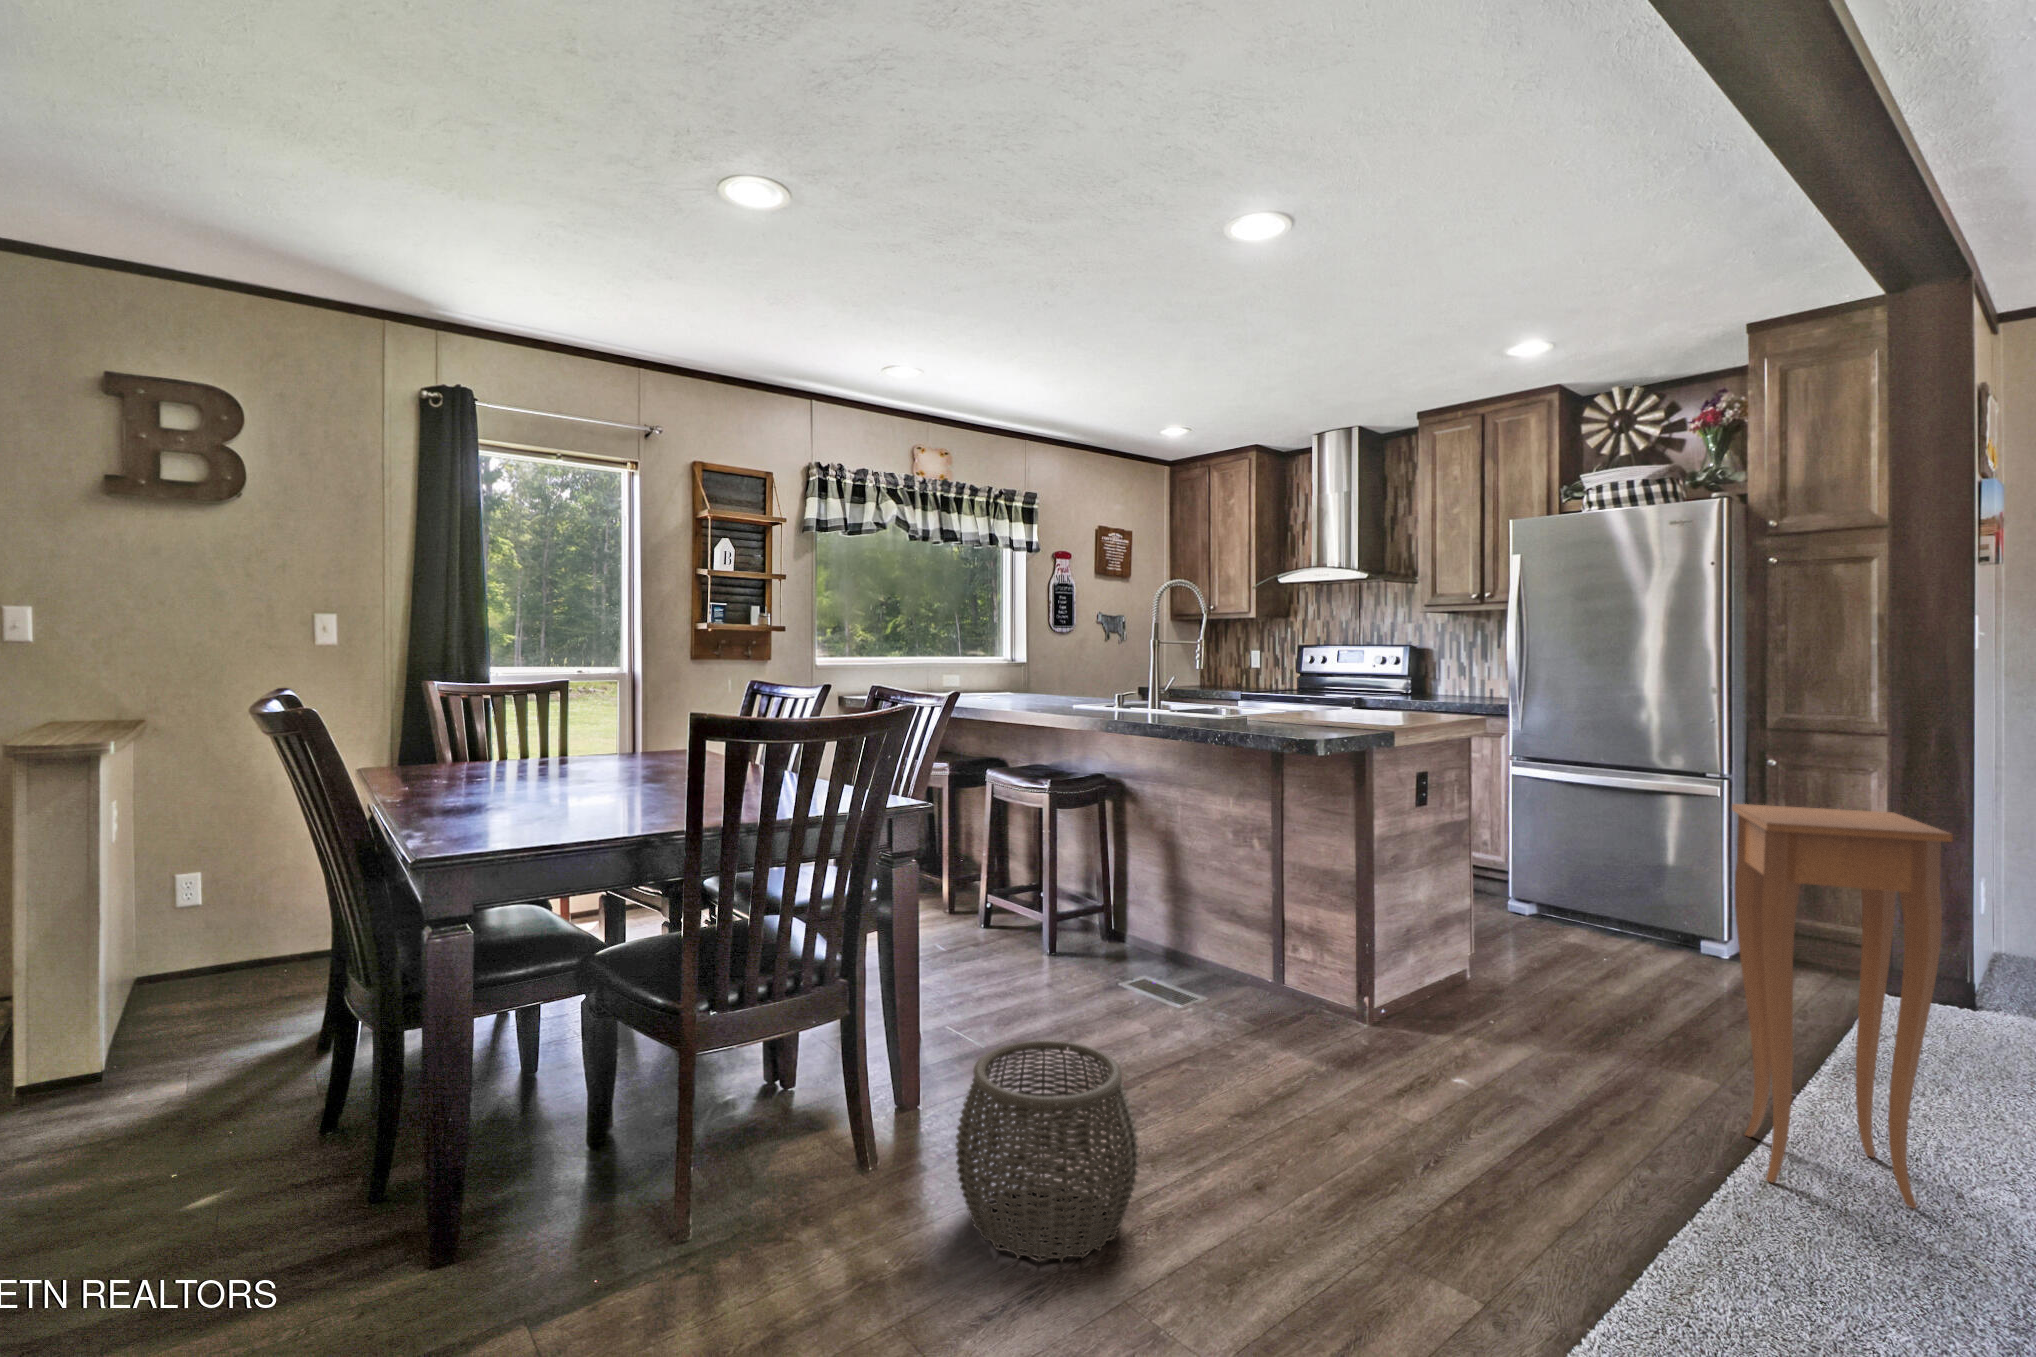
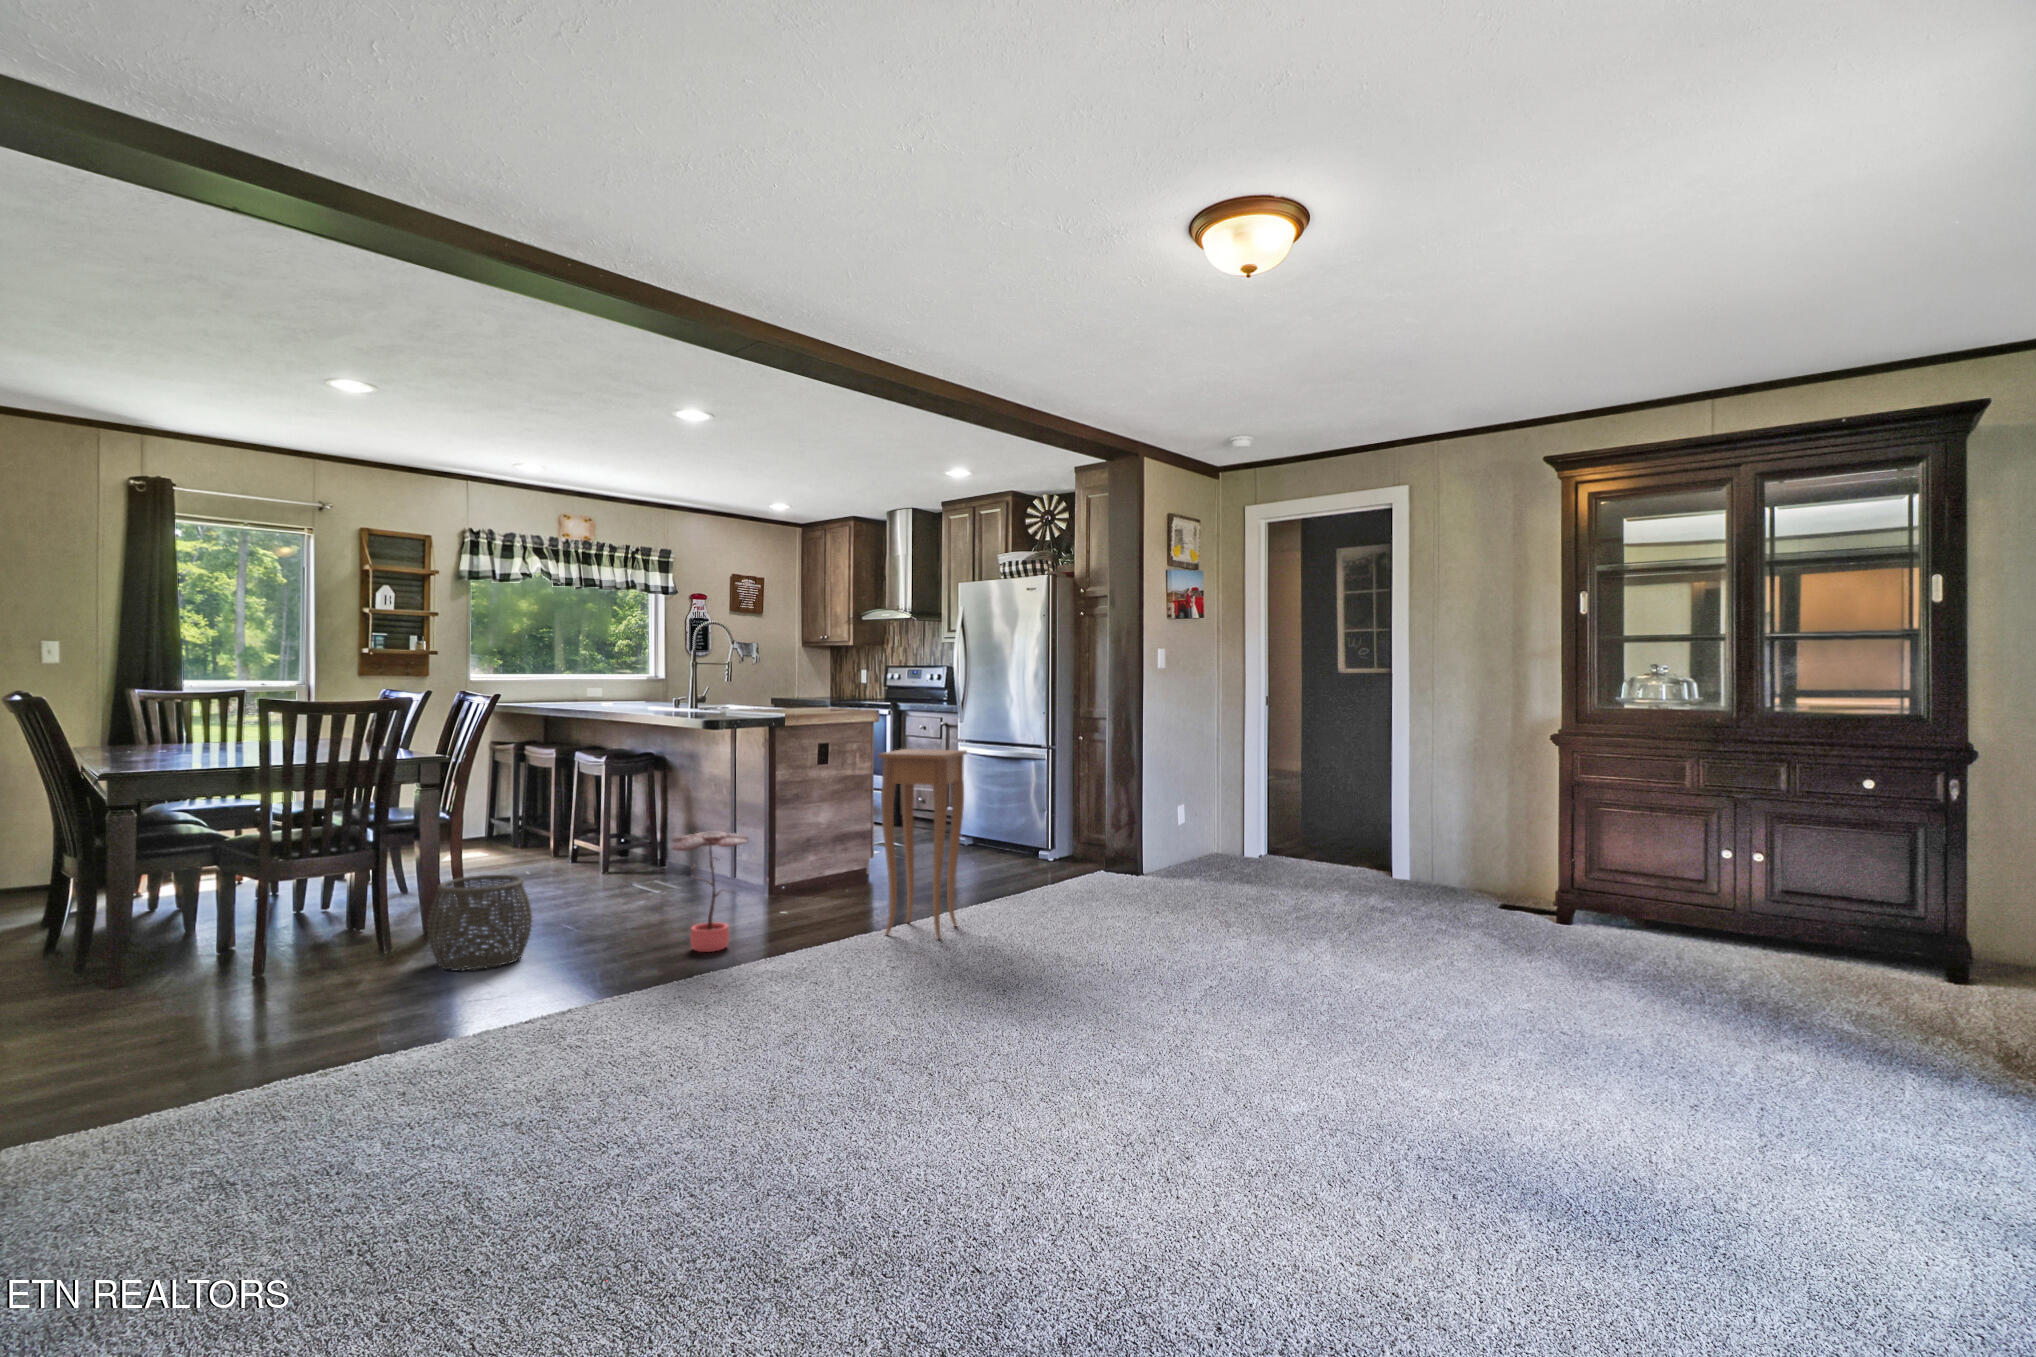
potted plant: none [1369,971,1564,1223] -> present [672,831,748,952]

